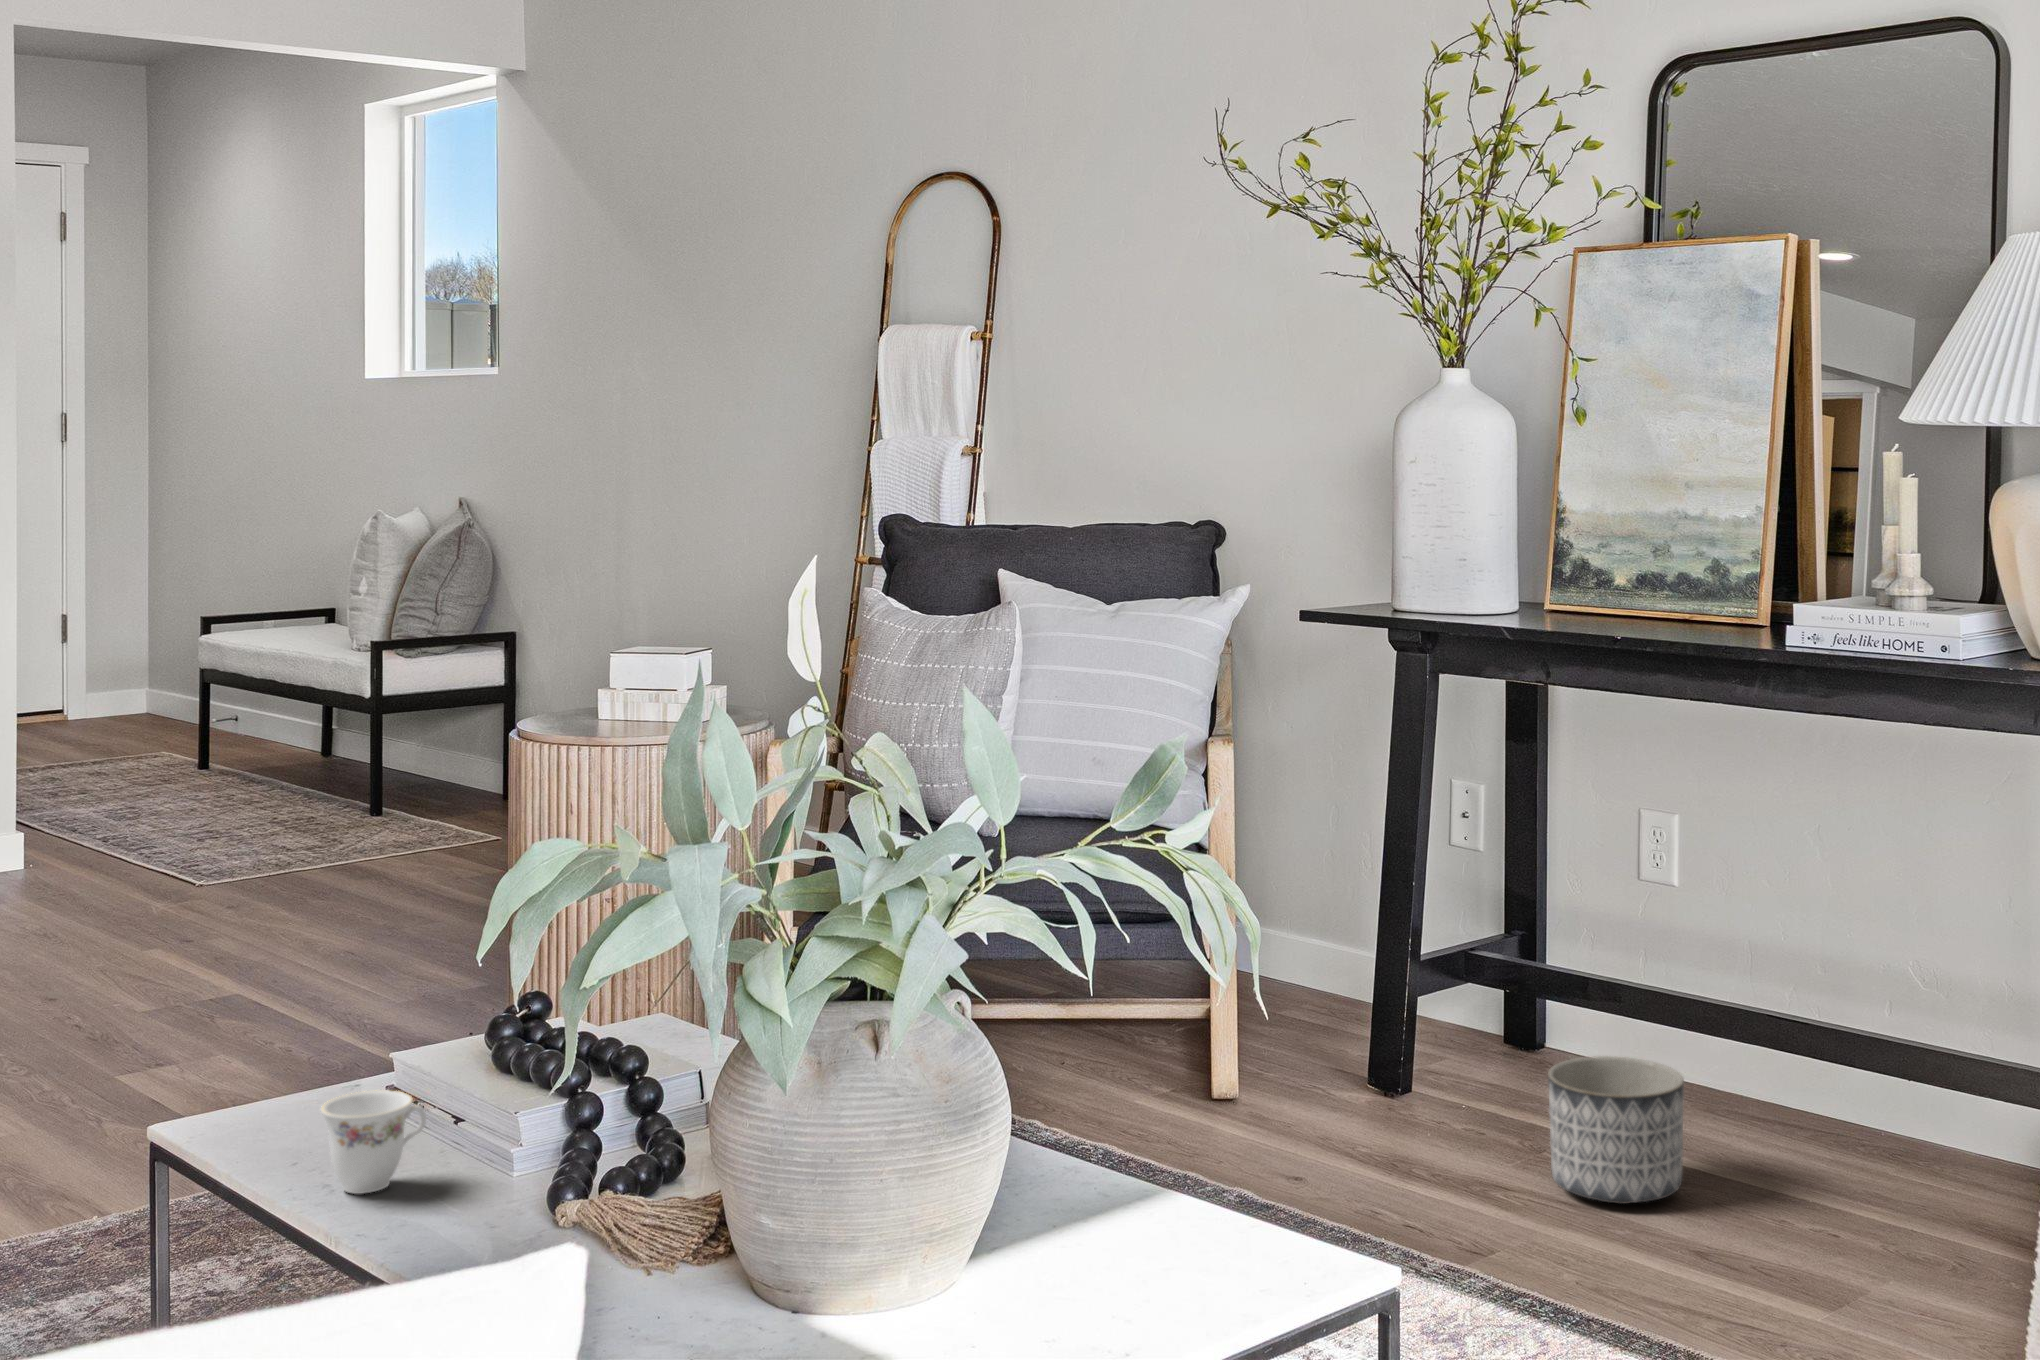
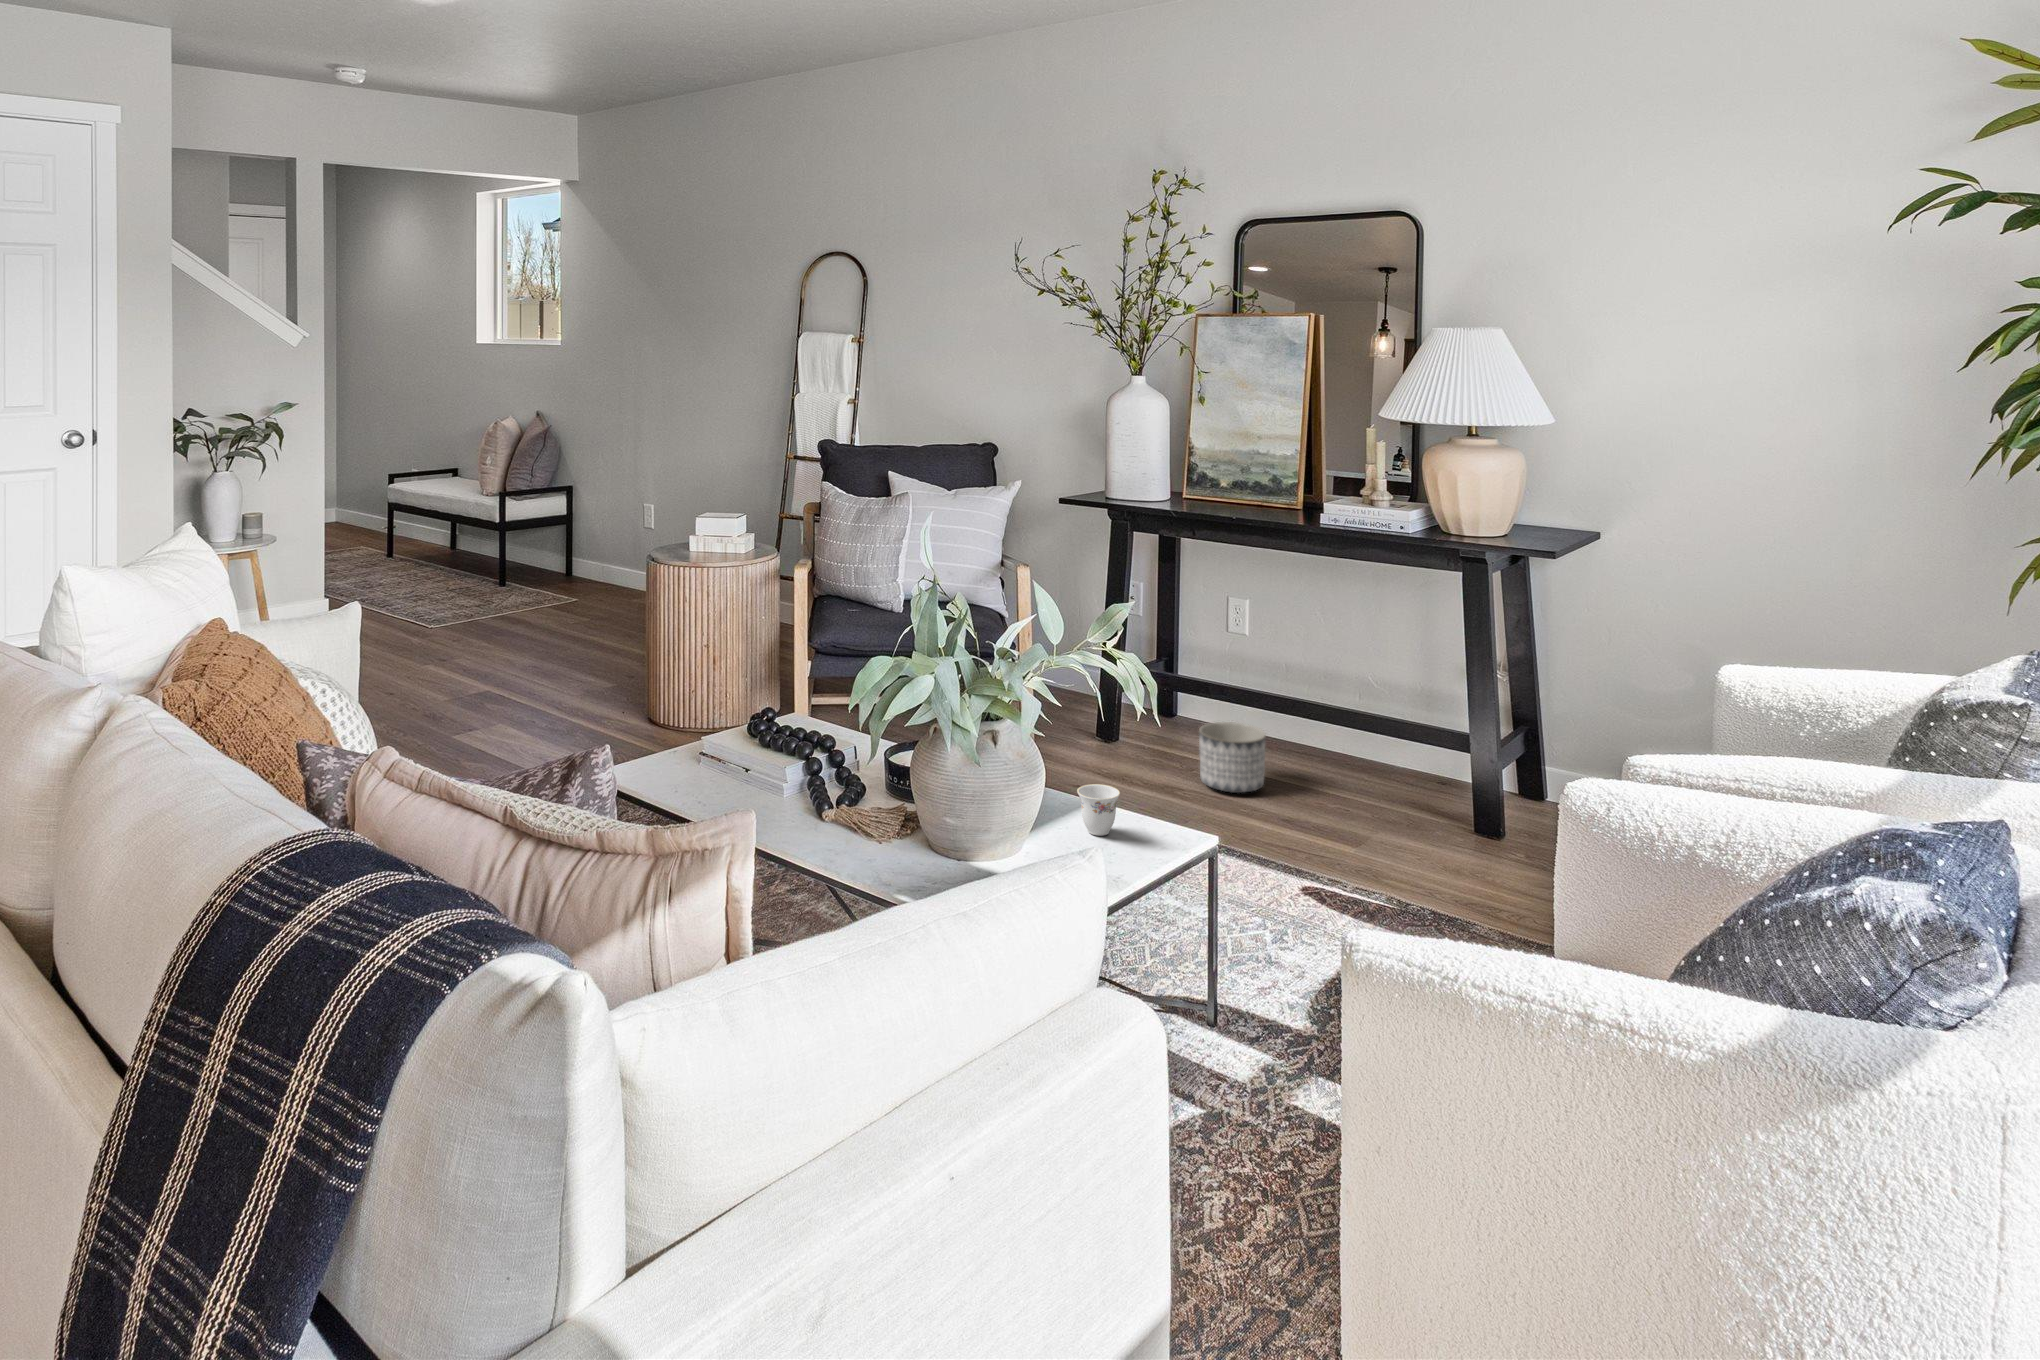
teacup: present [321,1090,426,1194] -> present [1077,784,1120,836]

